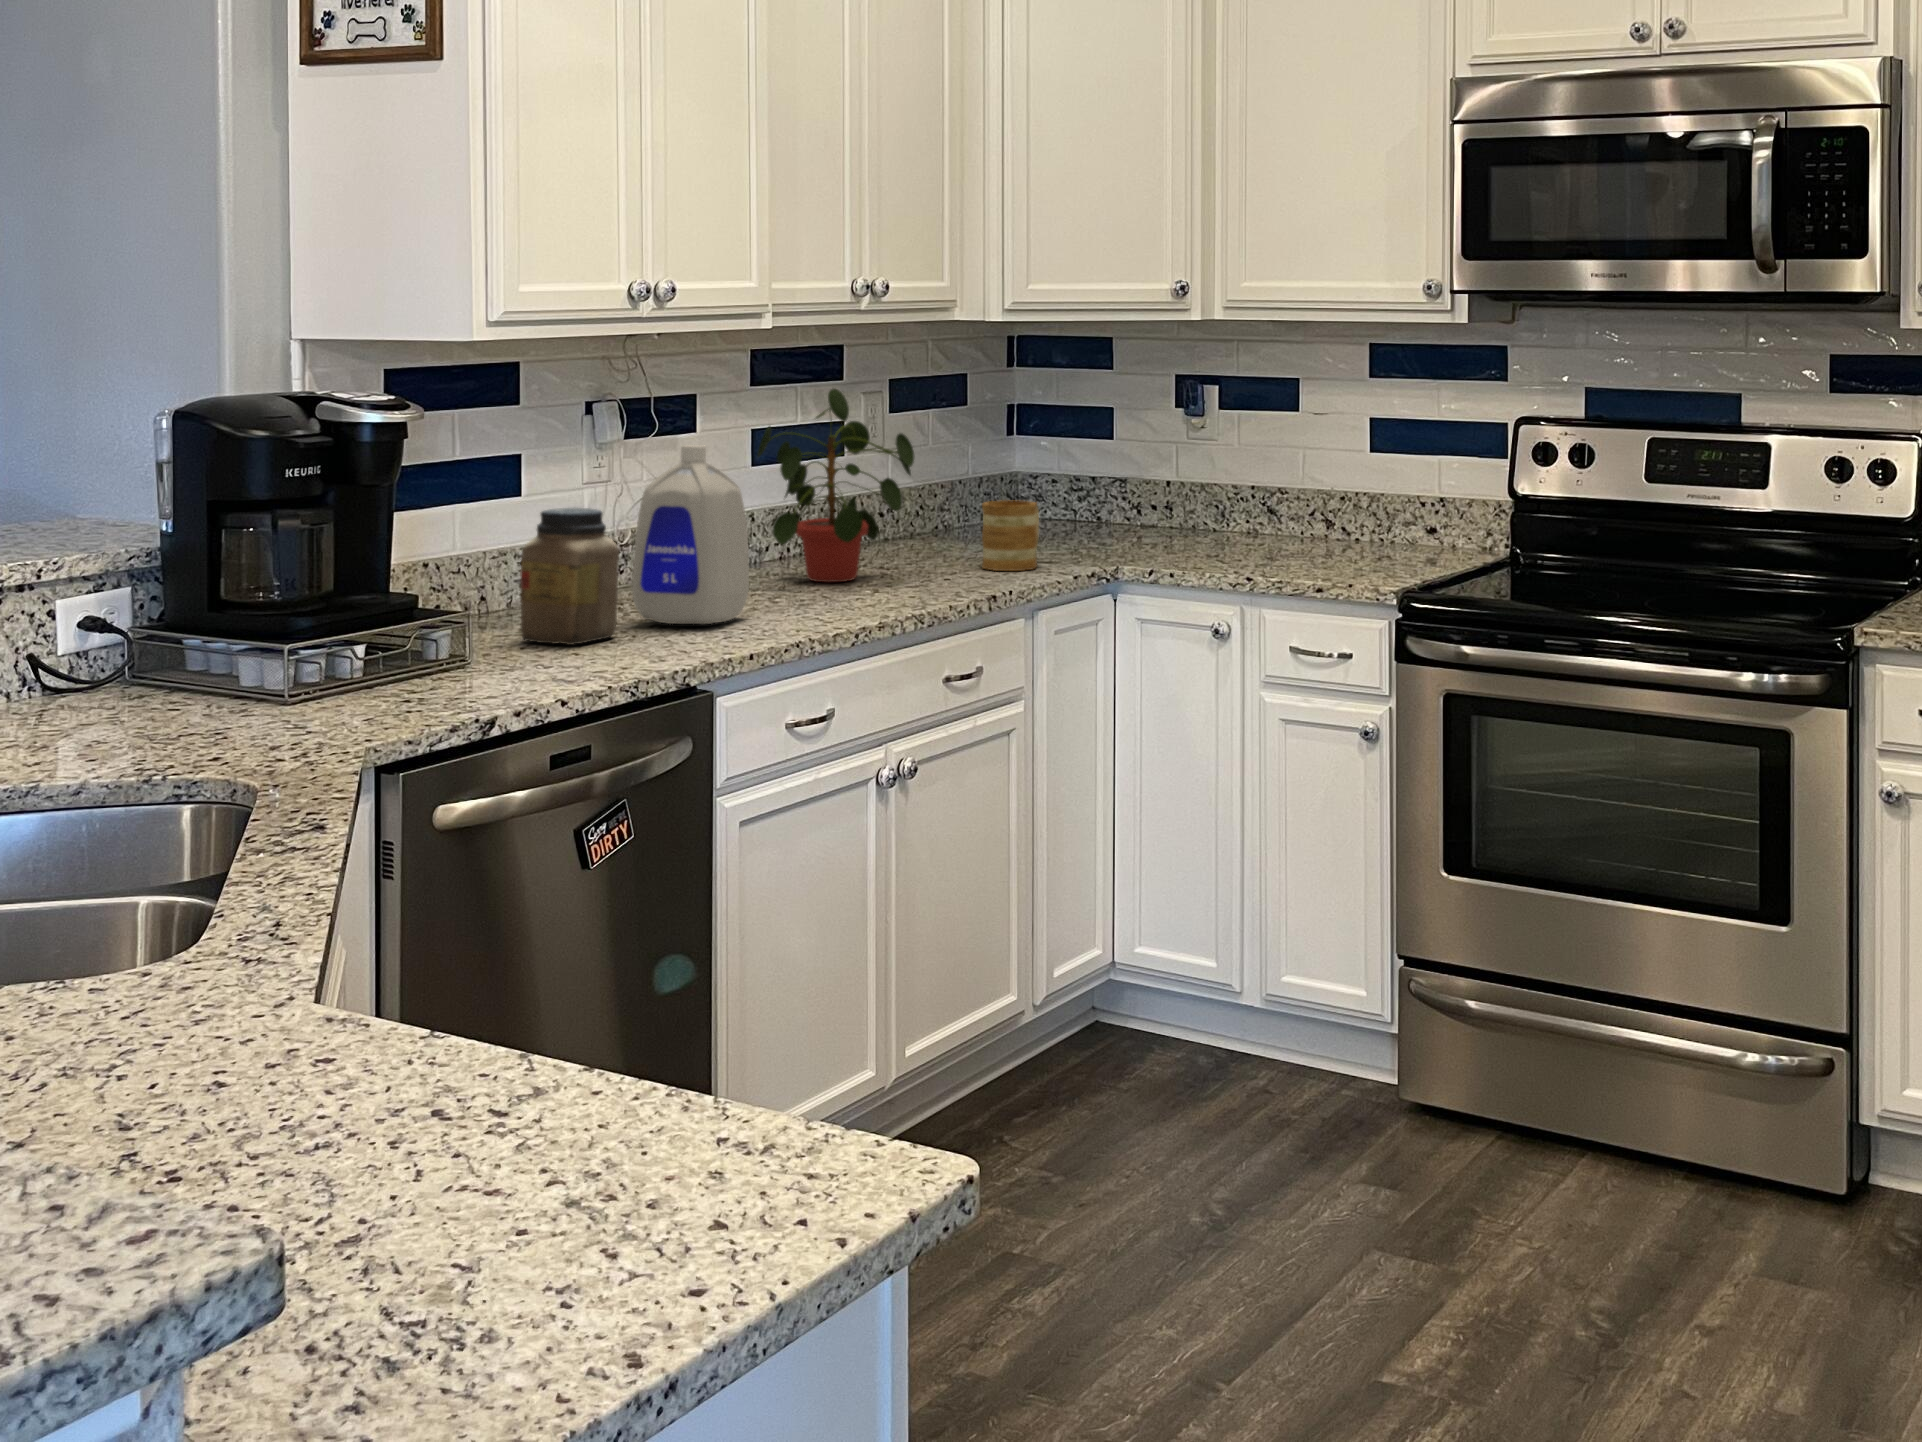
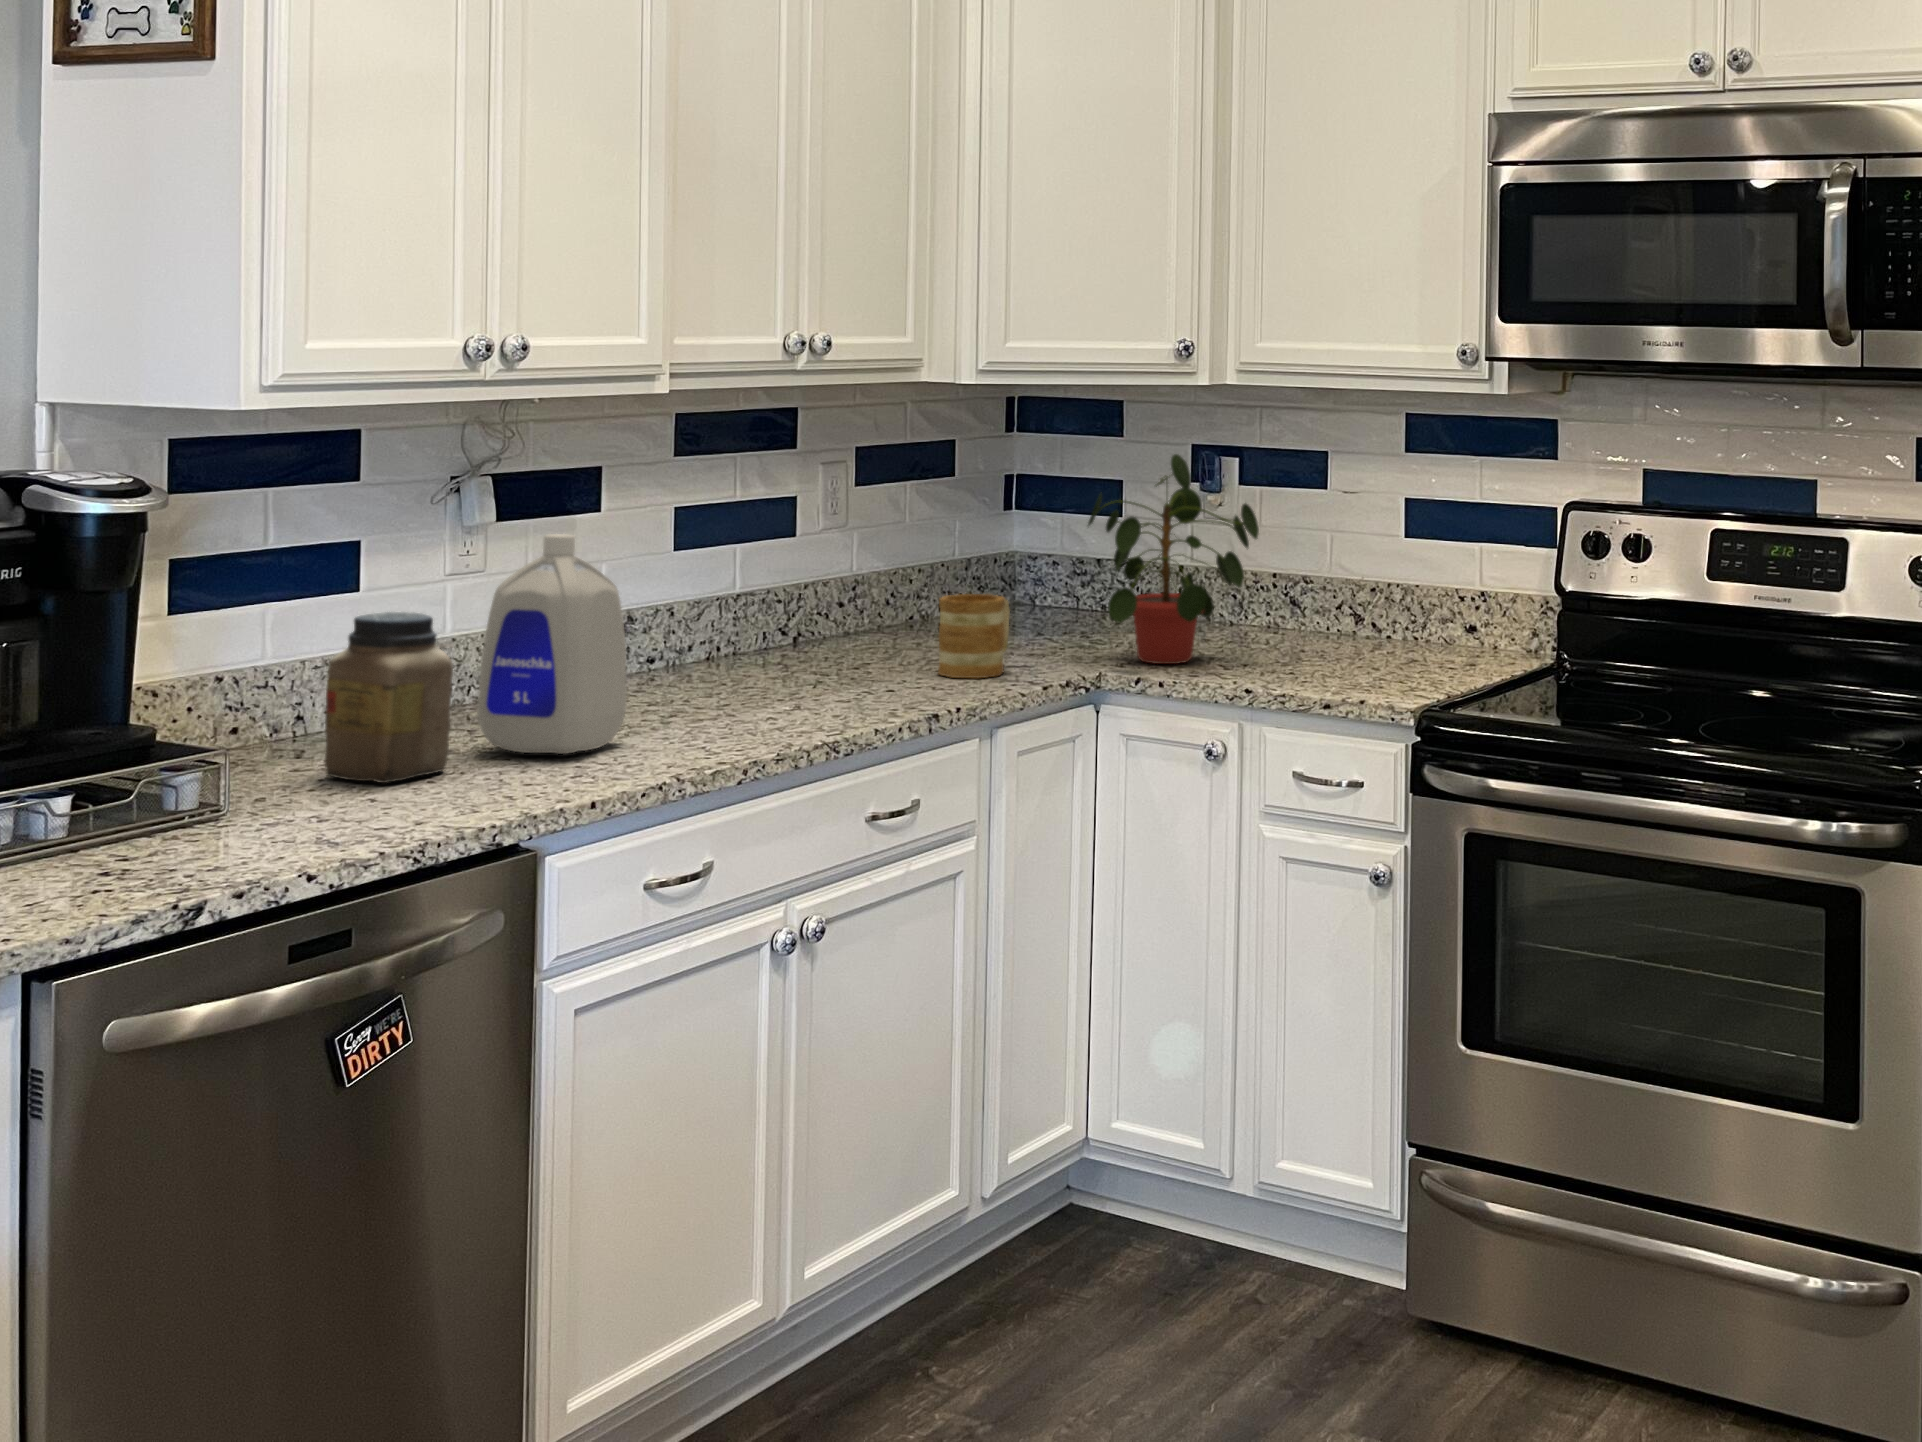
potted plant: present [757,388,914,582] -> present [1088,454,1259,664]

